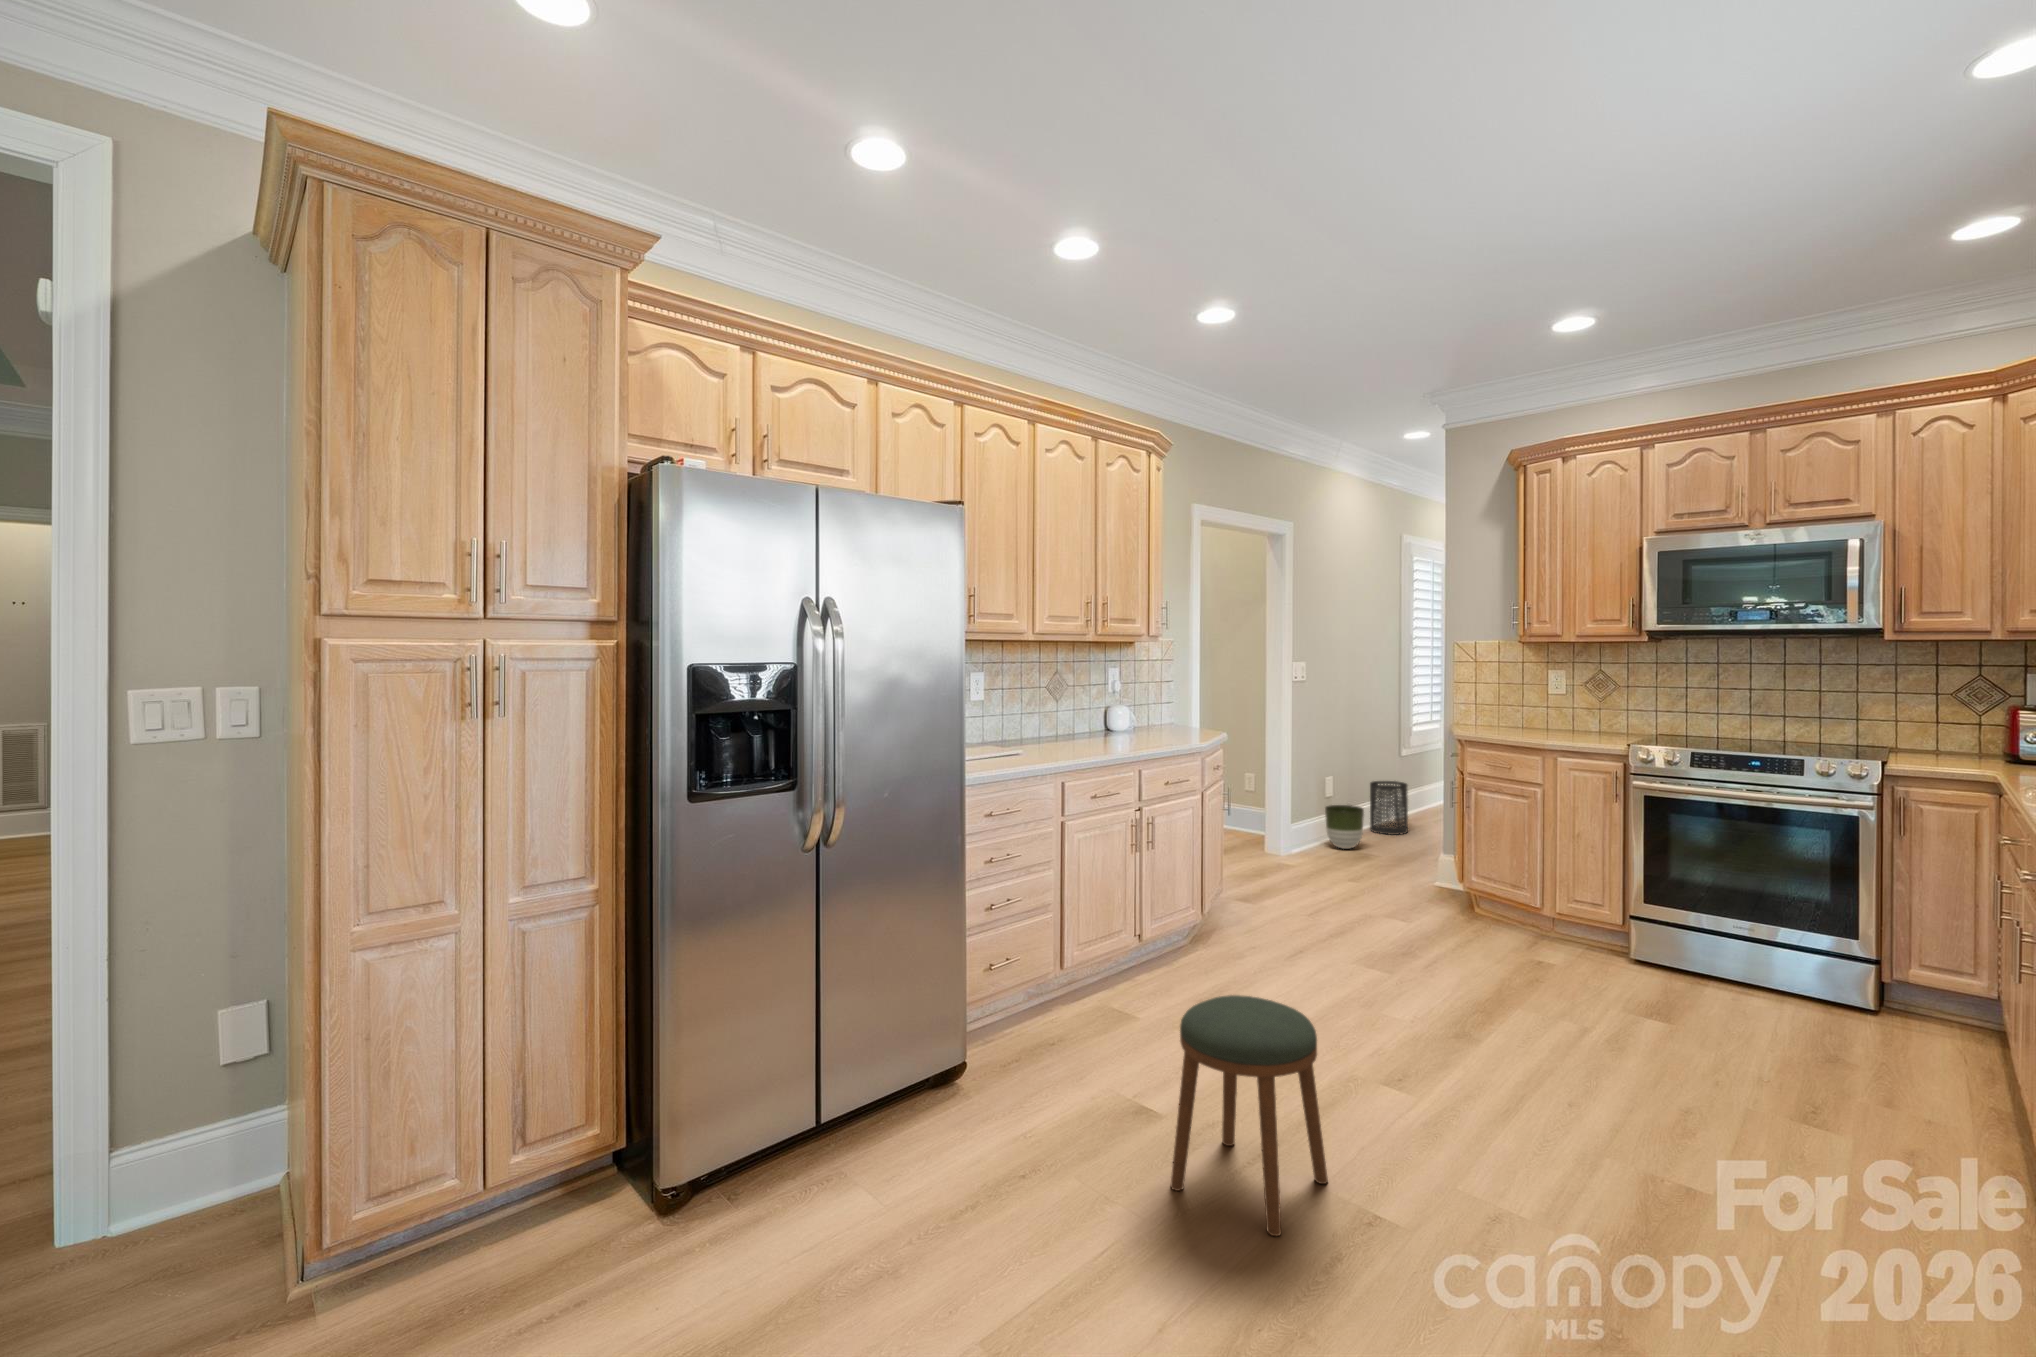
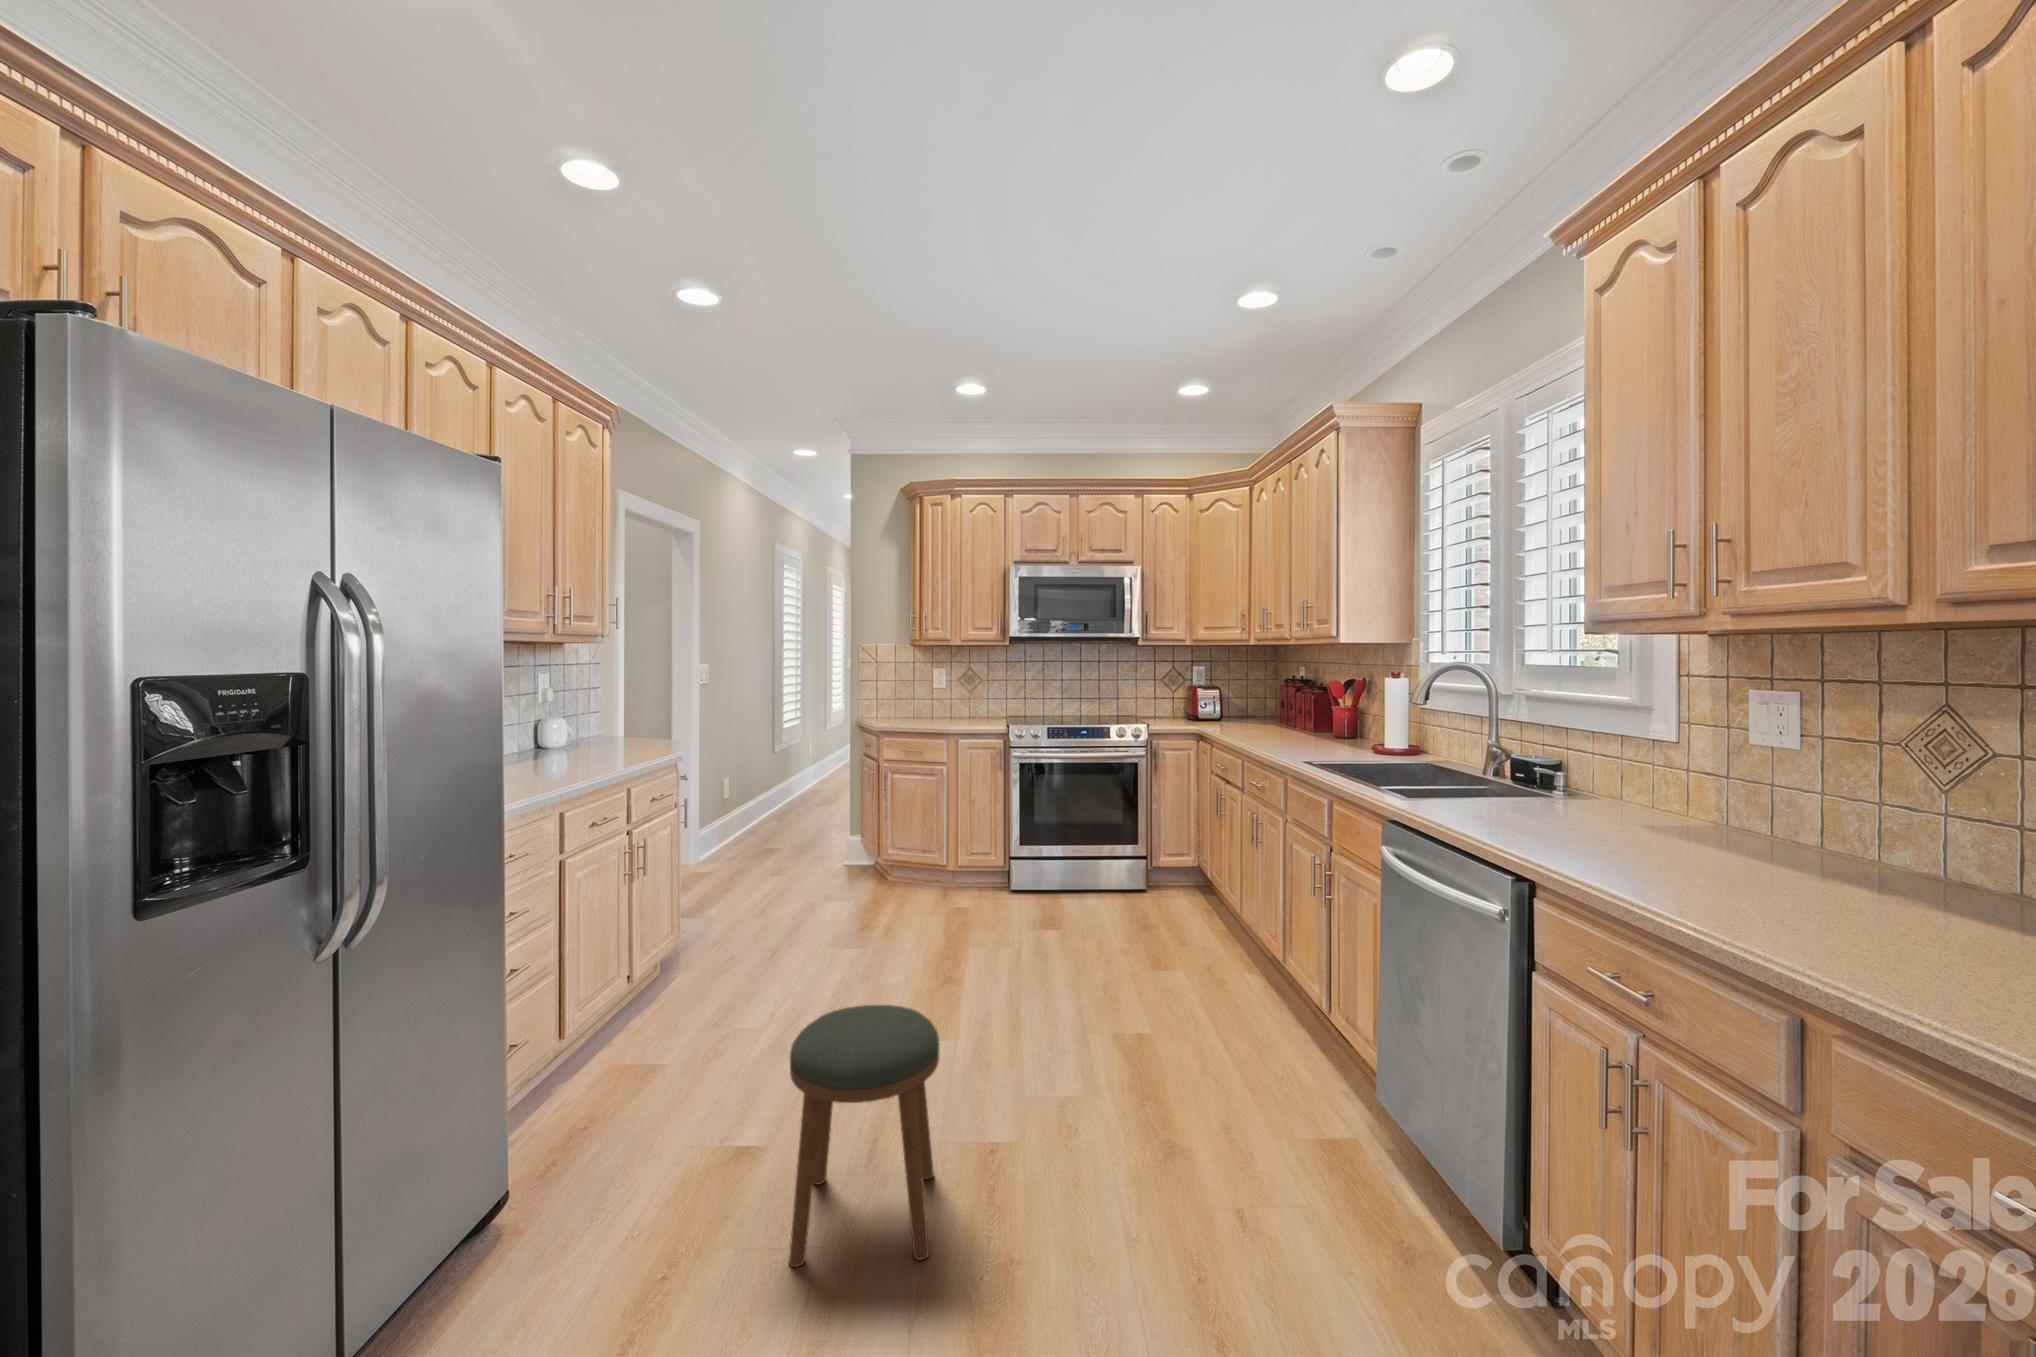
trash can: present [1370,781,1408,835] -> none [760,774,794,824]
planter: present [1325,805,1364,849] -> none [728,800,766,843]

